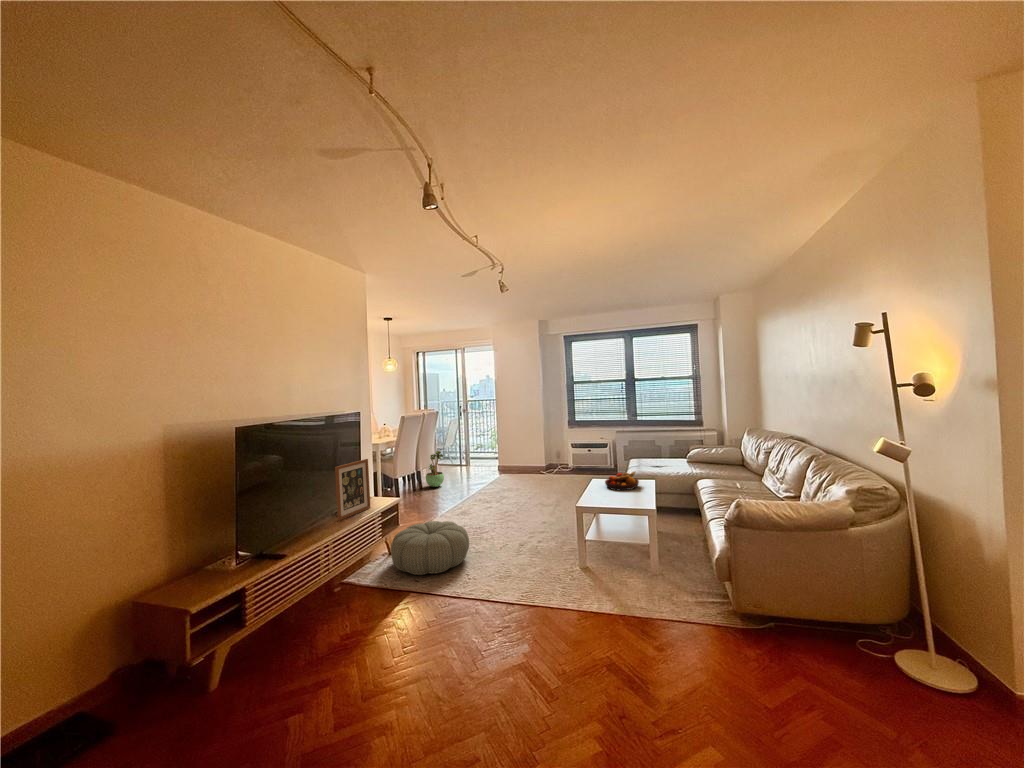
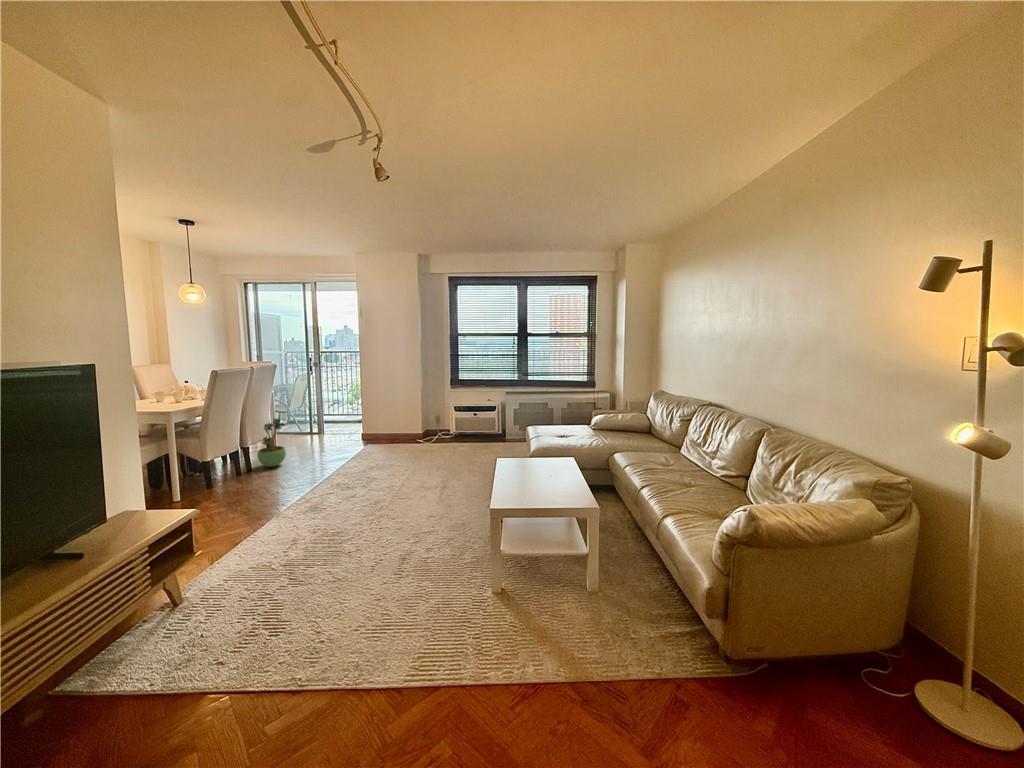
picture frame: present [335,459,370,521] -> none [12,452,123,584]
fruit bowl: present [605,472,639,490] -> none [516,448,559,475]
pouf: present [391,521,469,575] -> none [170,540,322,650]

